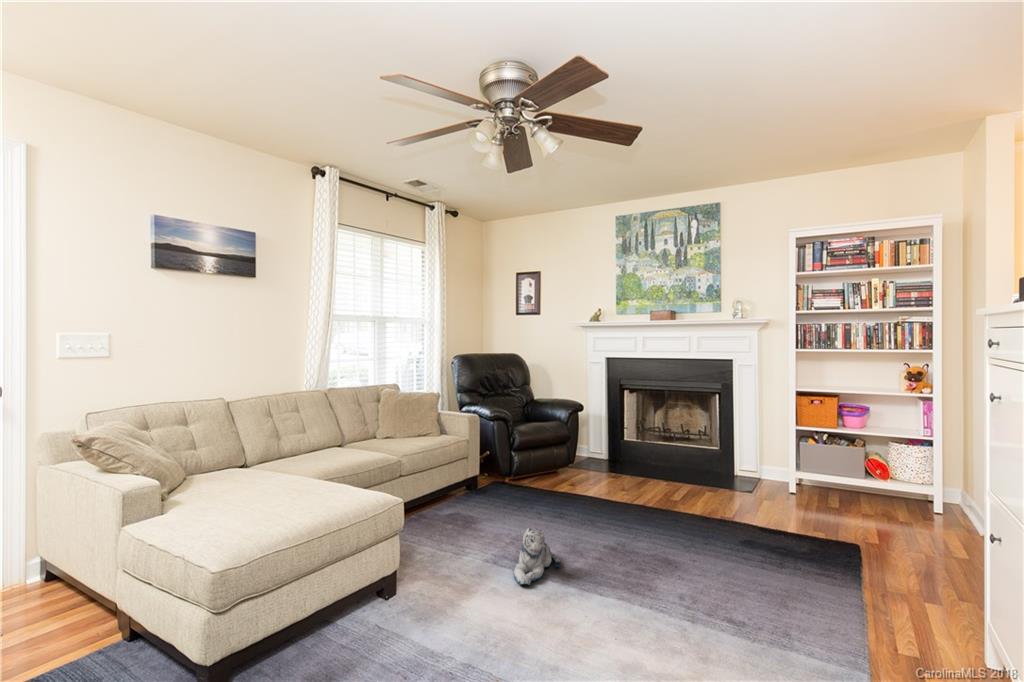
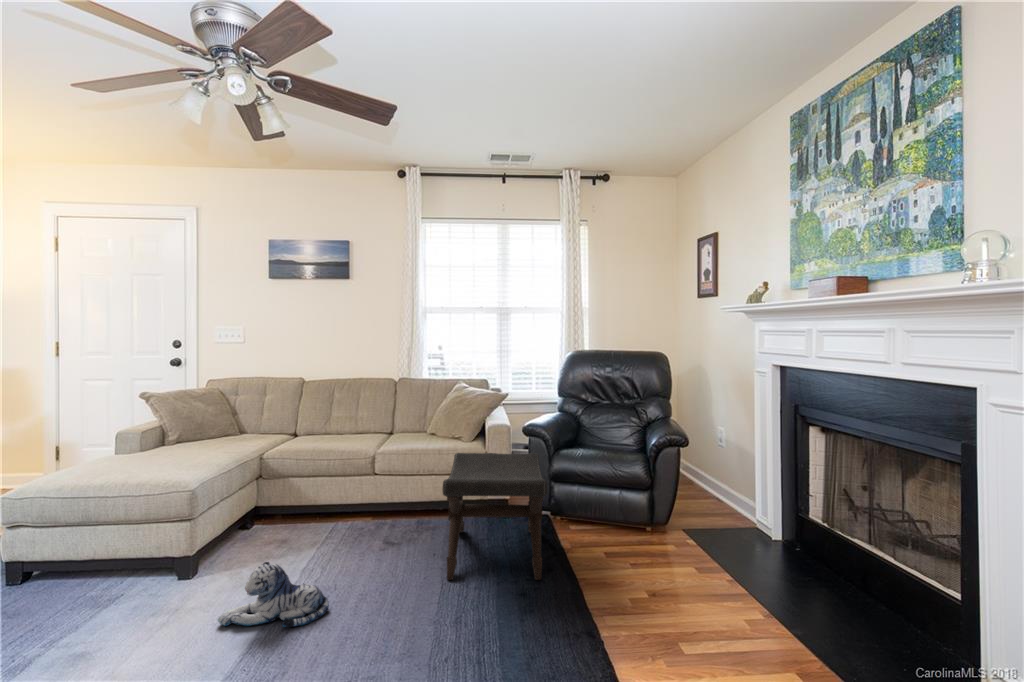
footstool: none [476,429,586,520] -> present [442,453,547,580]

